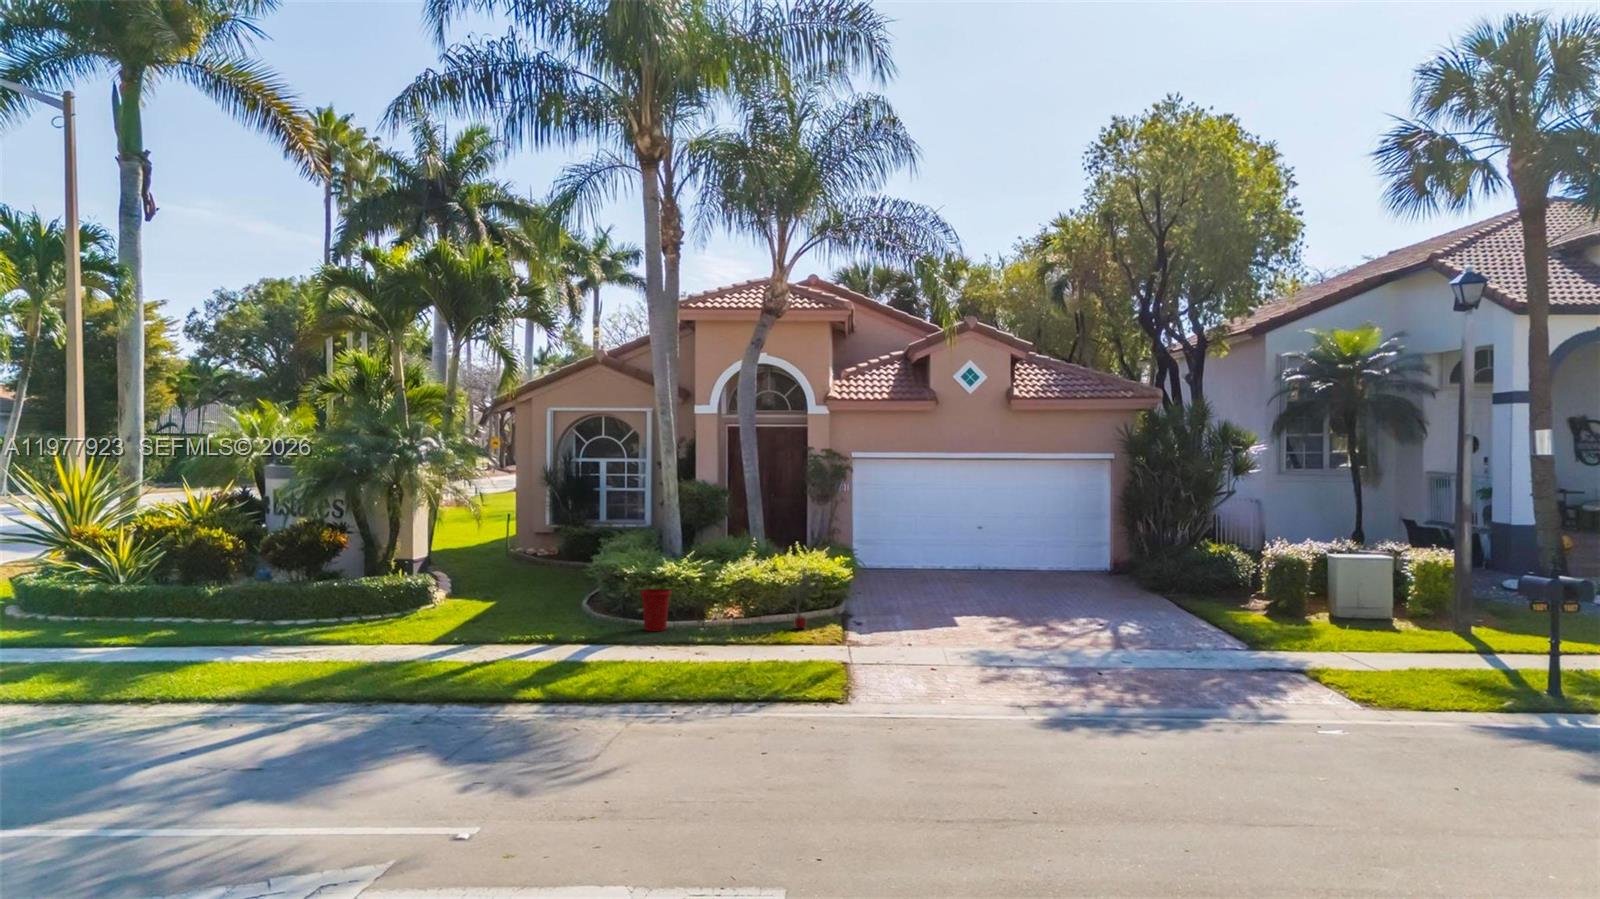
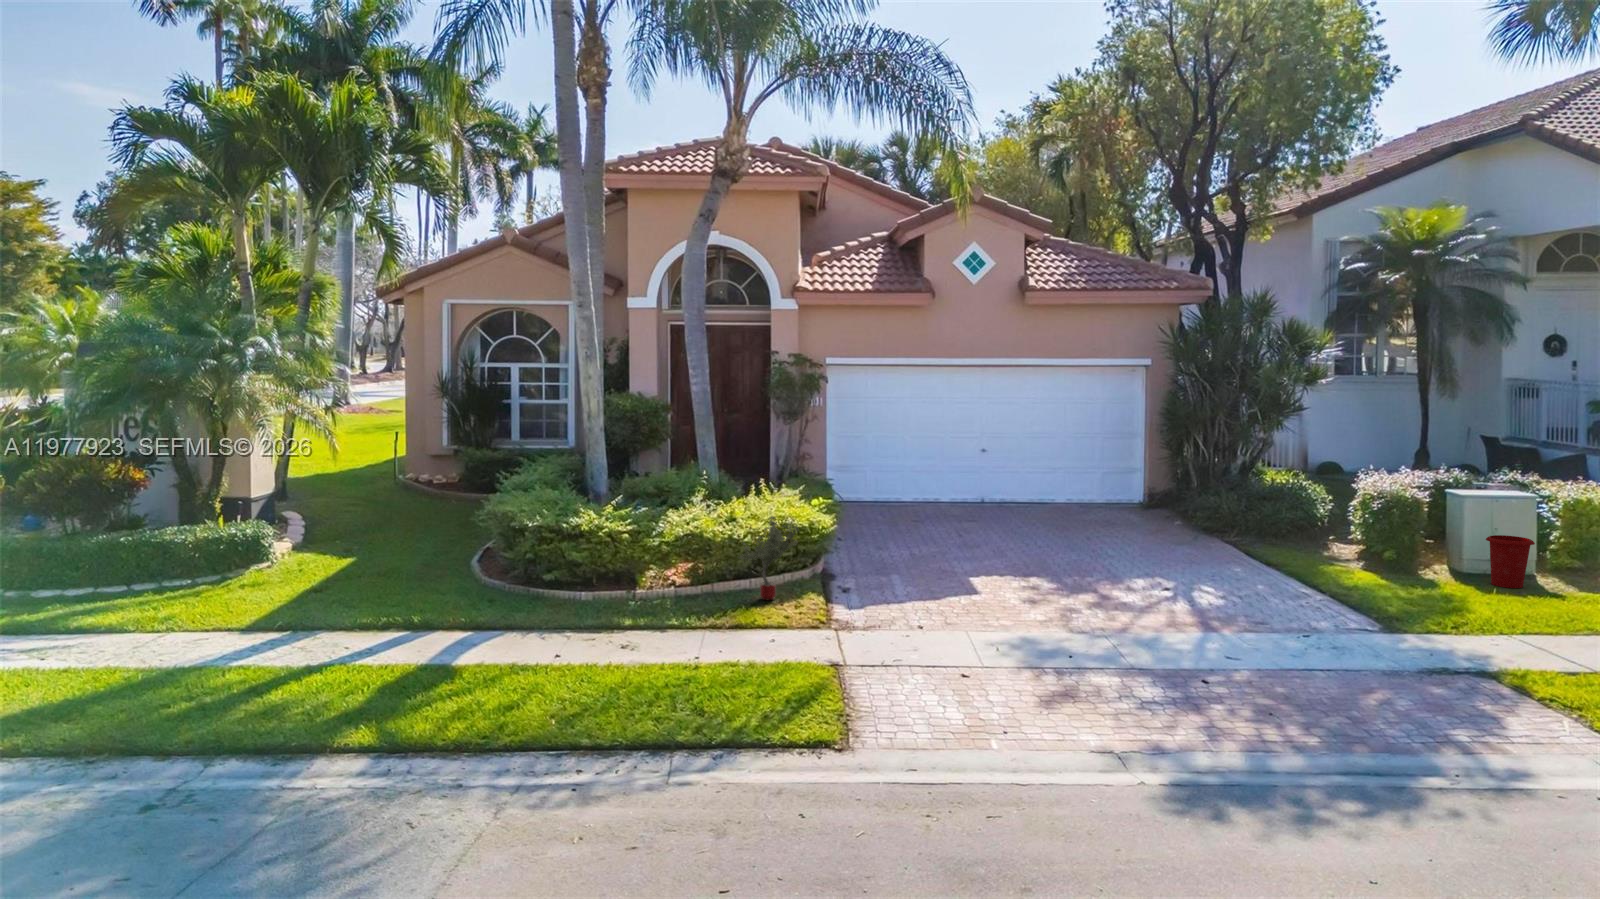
waste bin: present [639,589,672,631] -> present [1486,535,1535,588]

